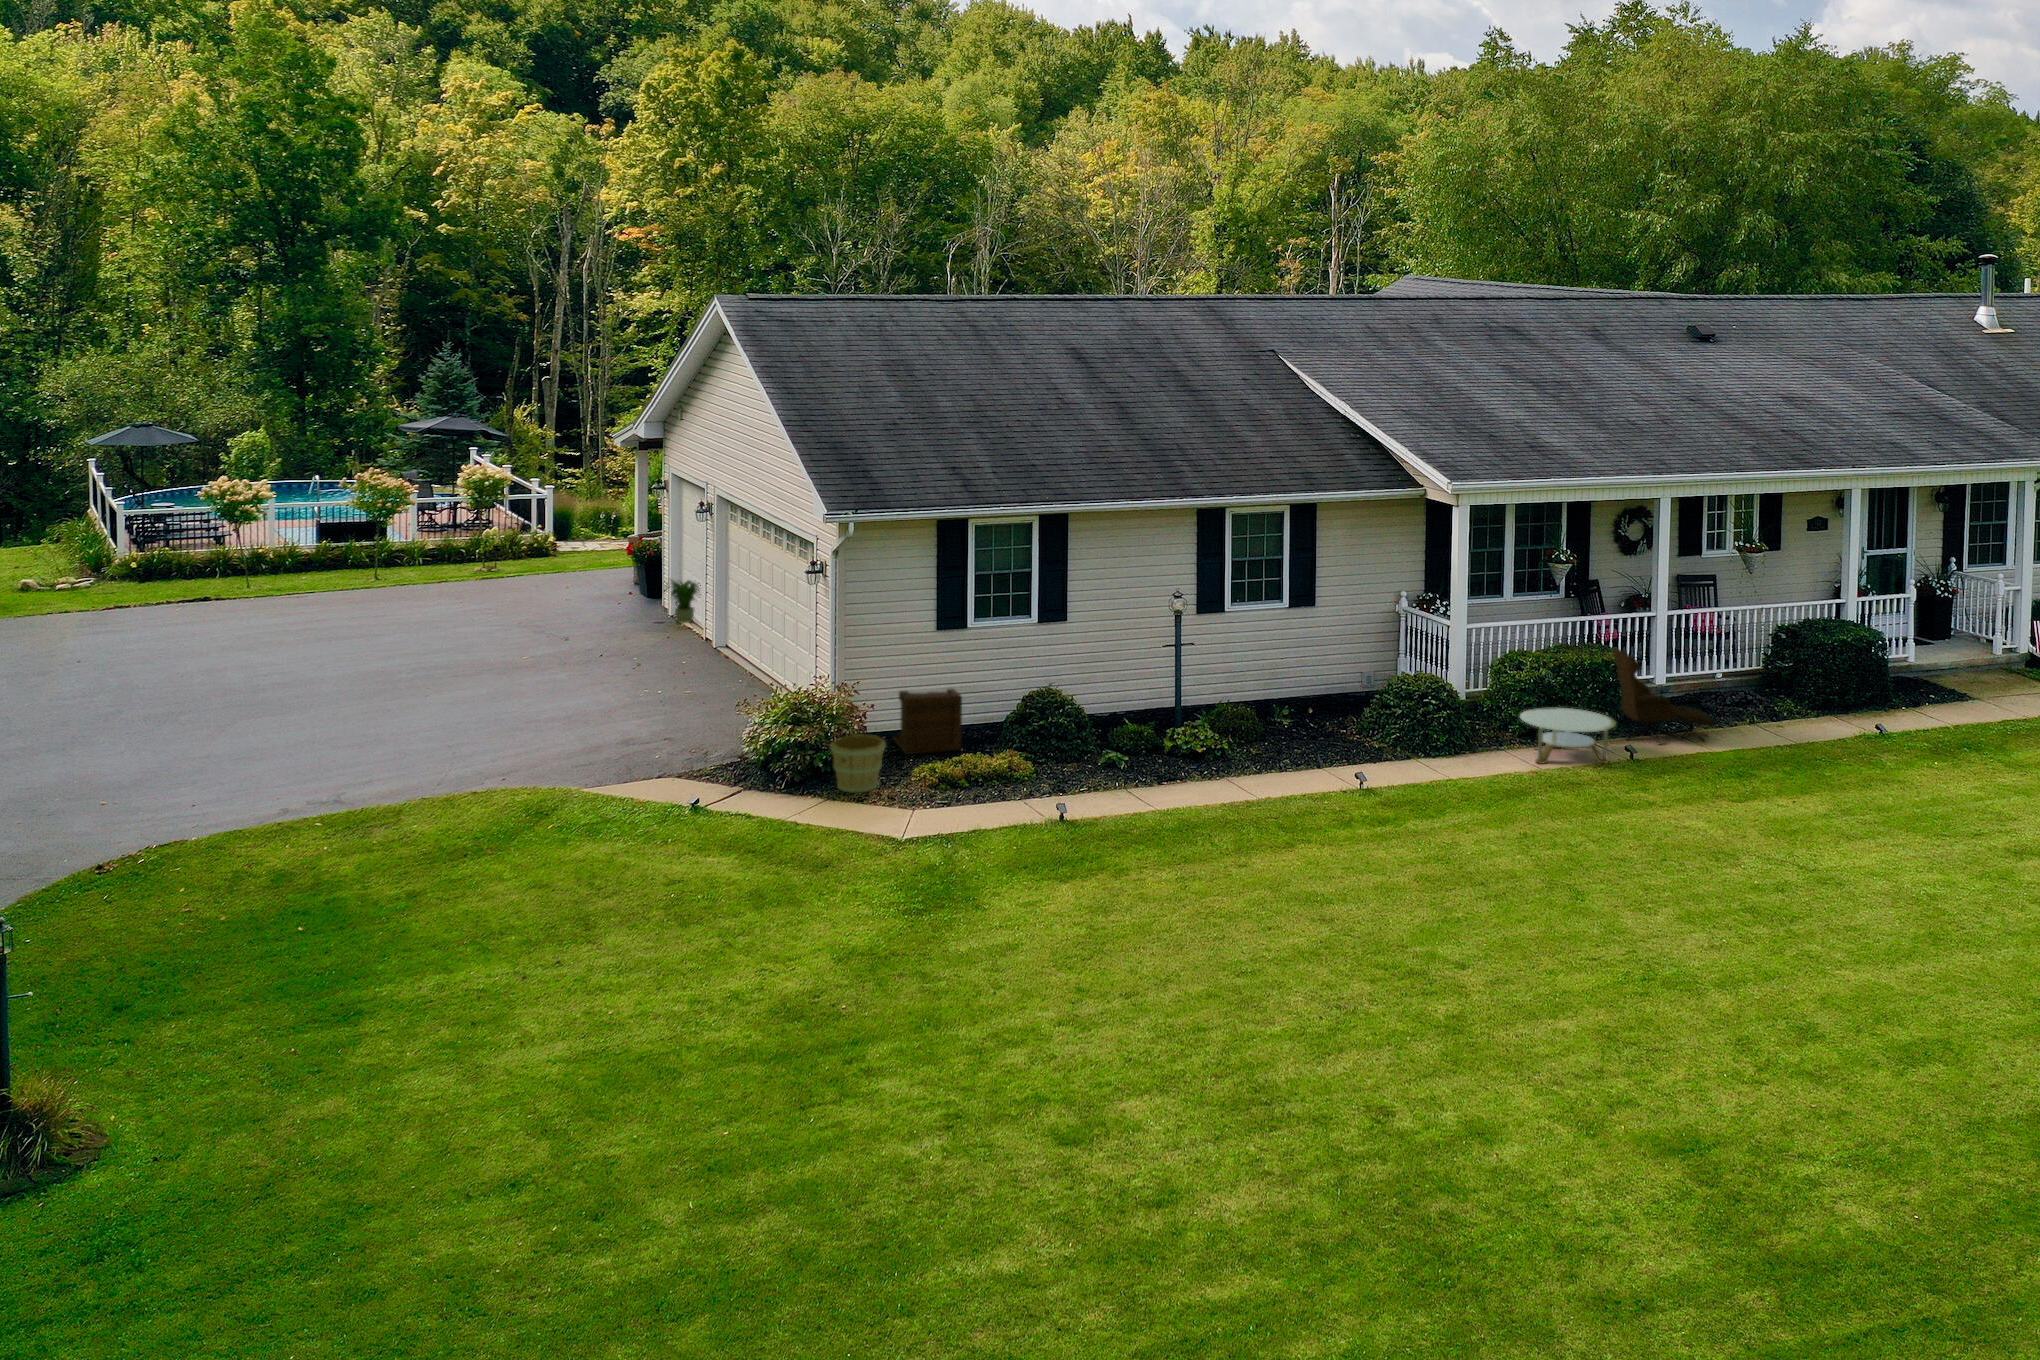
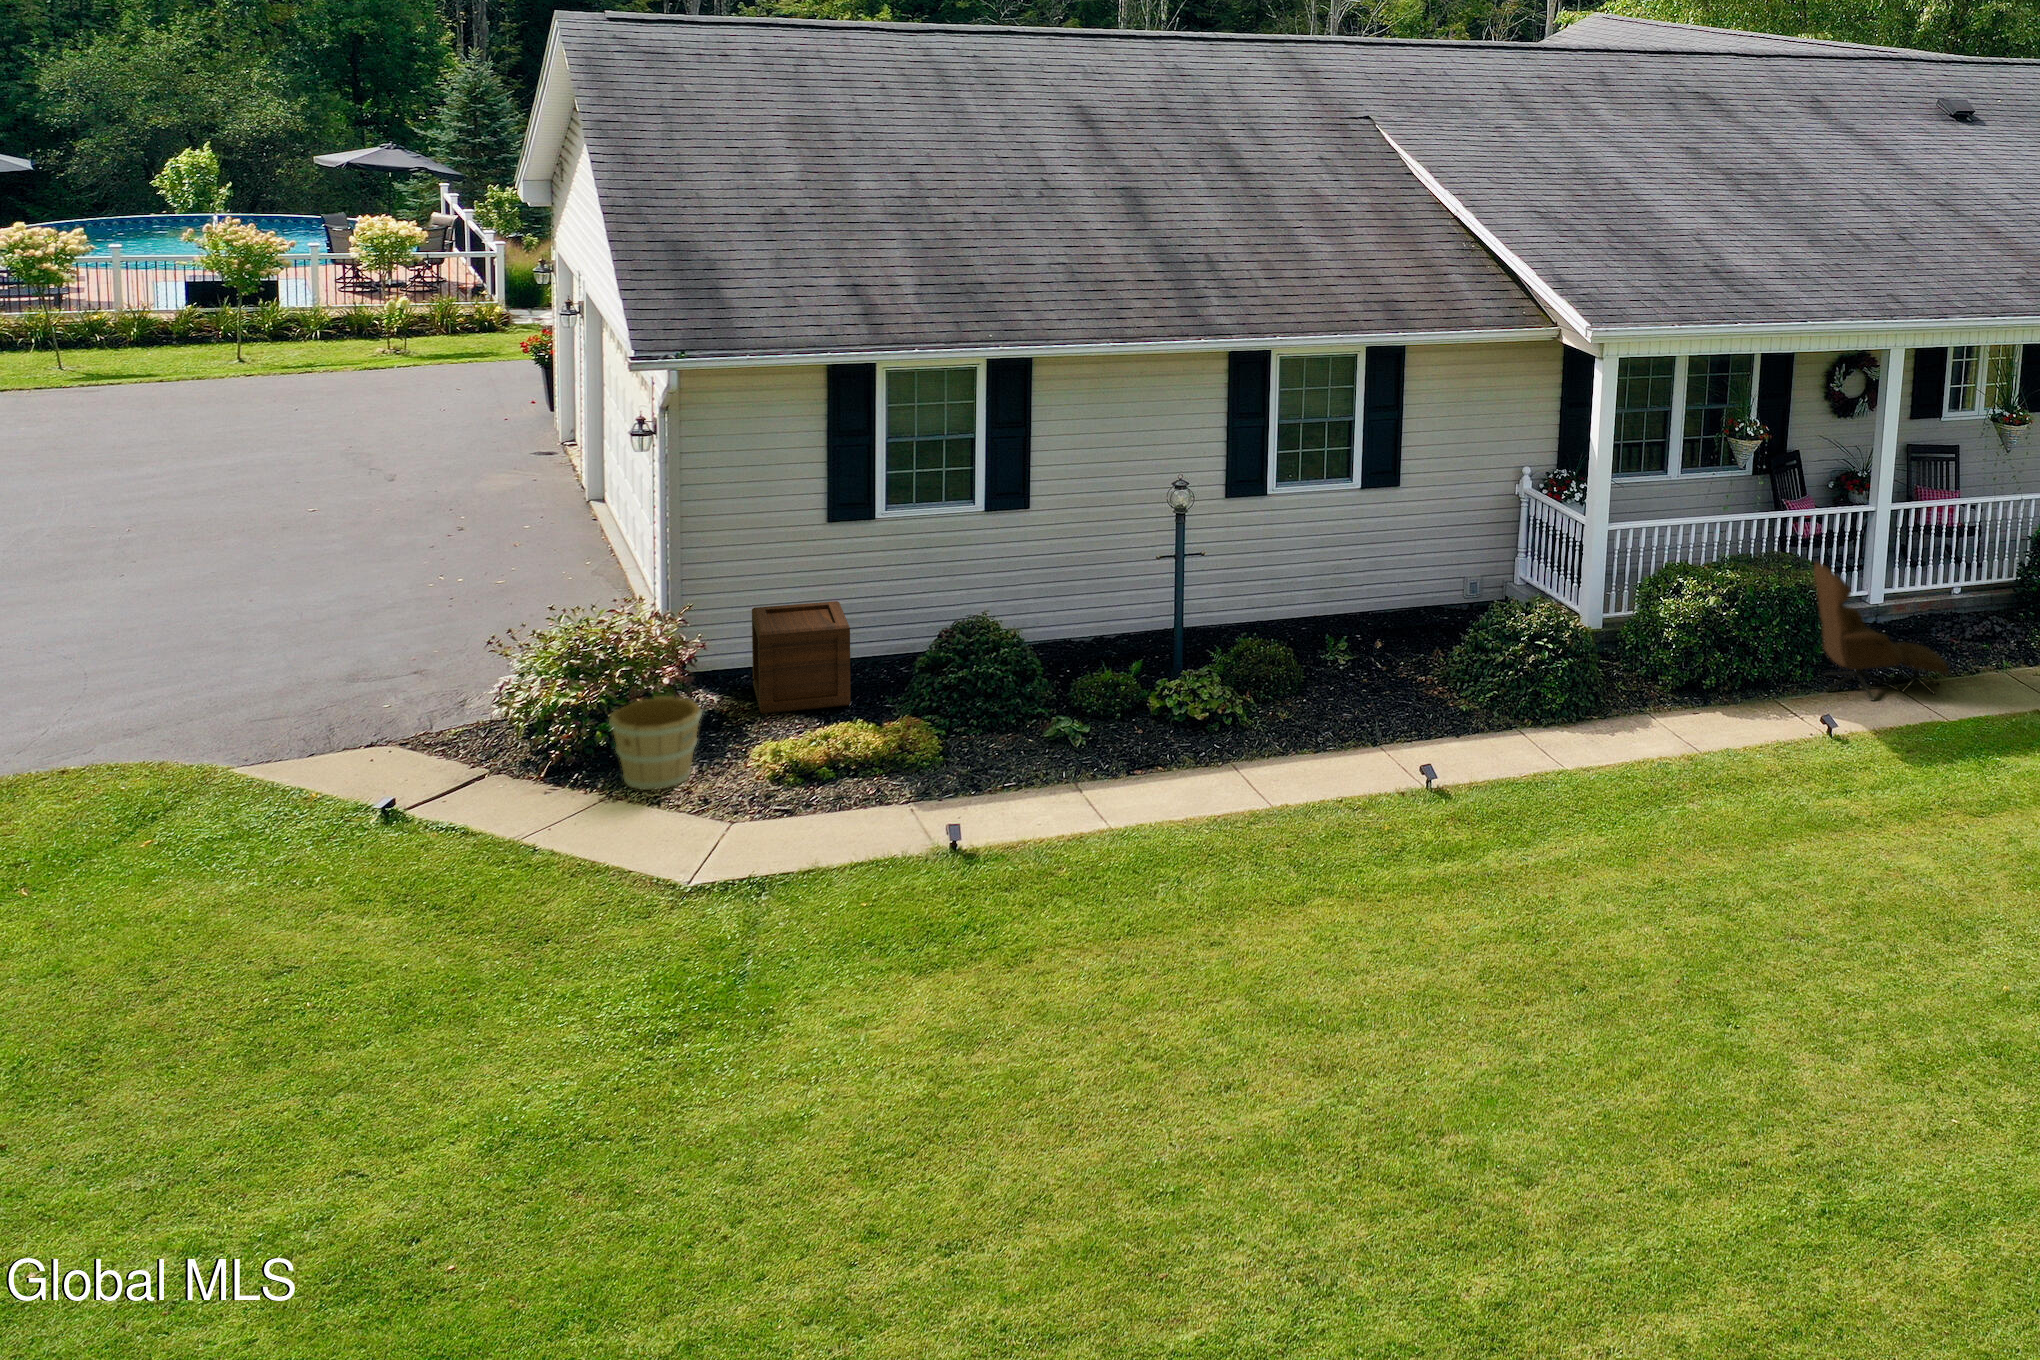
potted plant: present [664,580,701,623] -> none [513,409,580,472]
round table: present [1520,707,1616,764] -> none [1675,648,1811,735]

